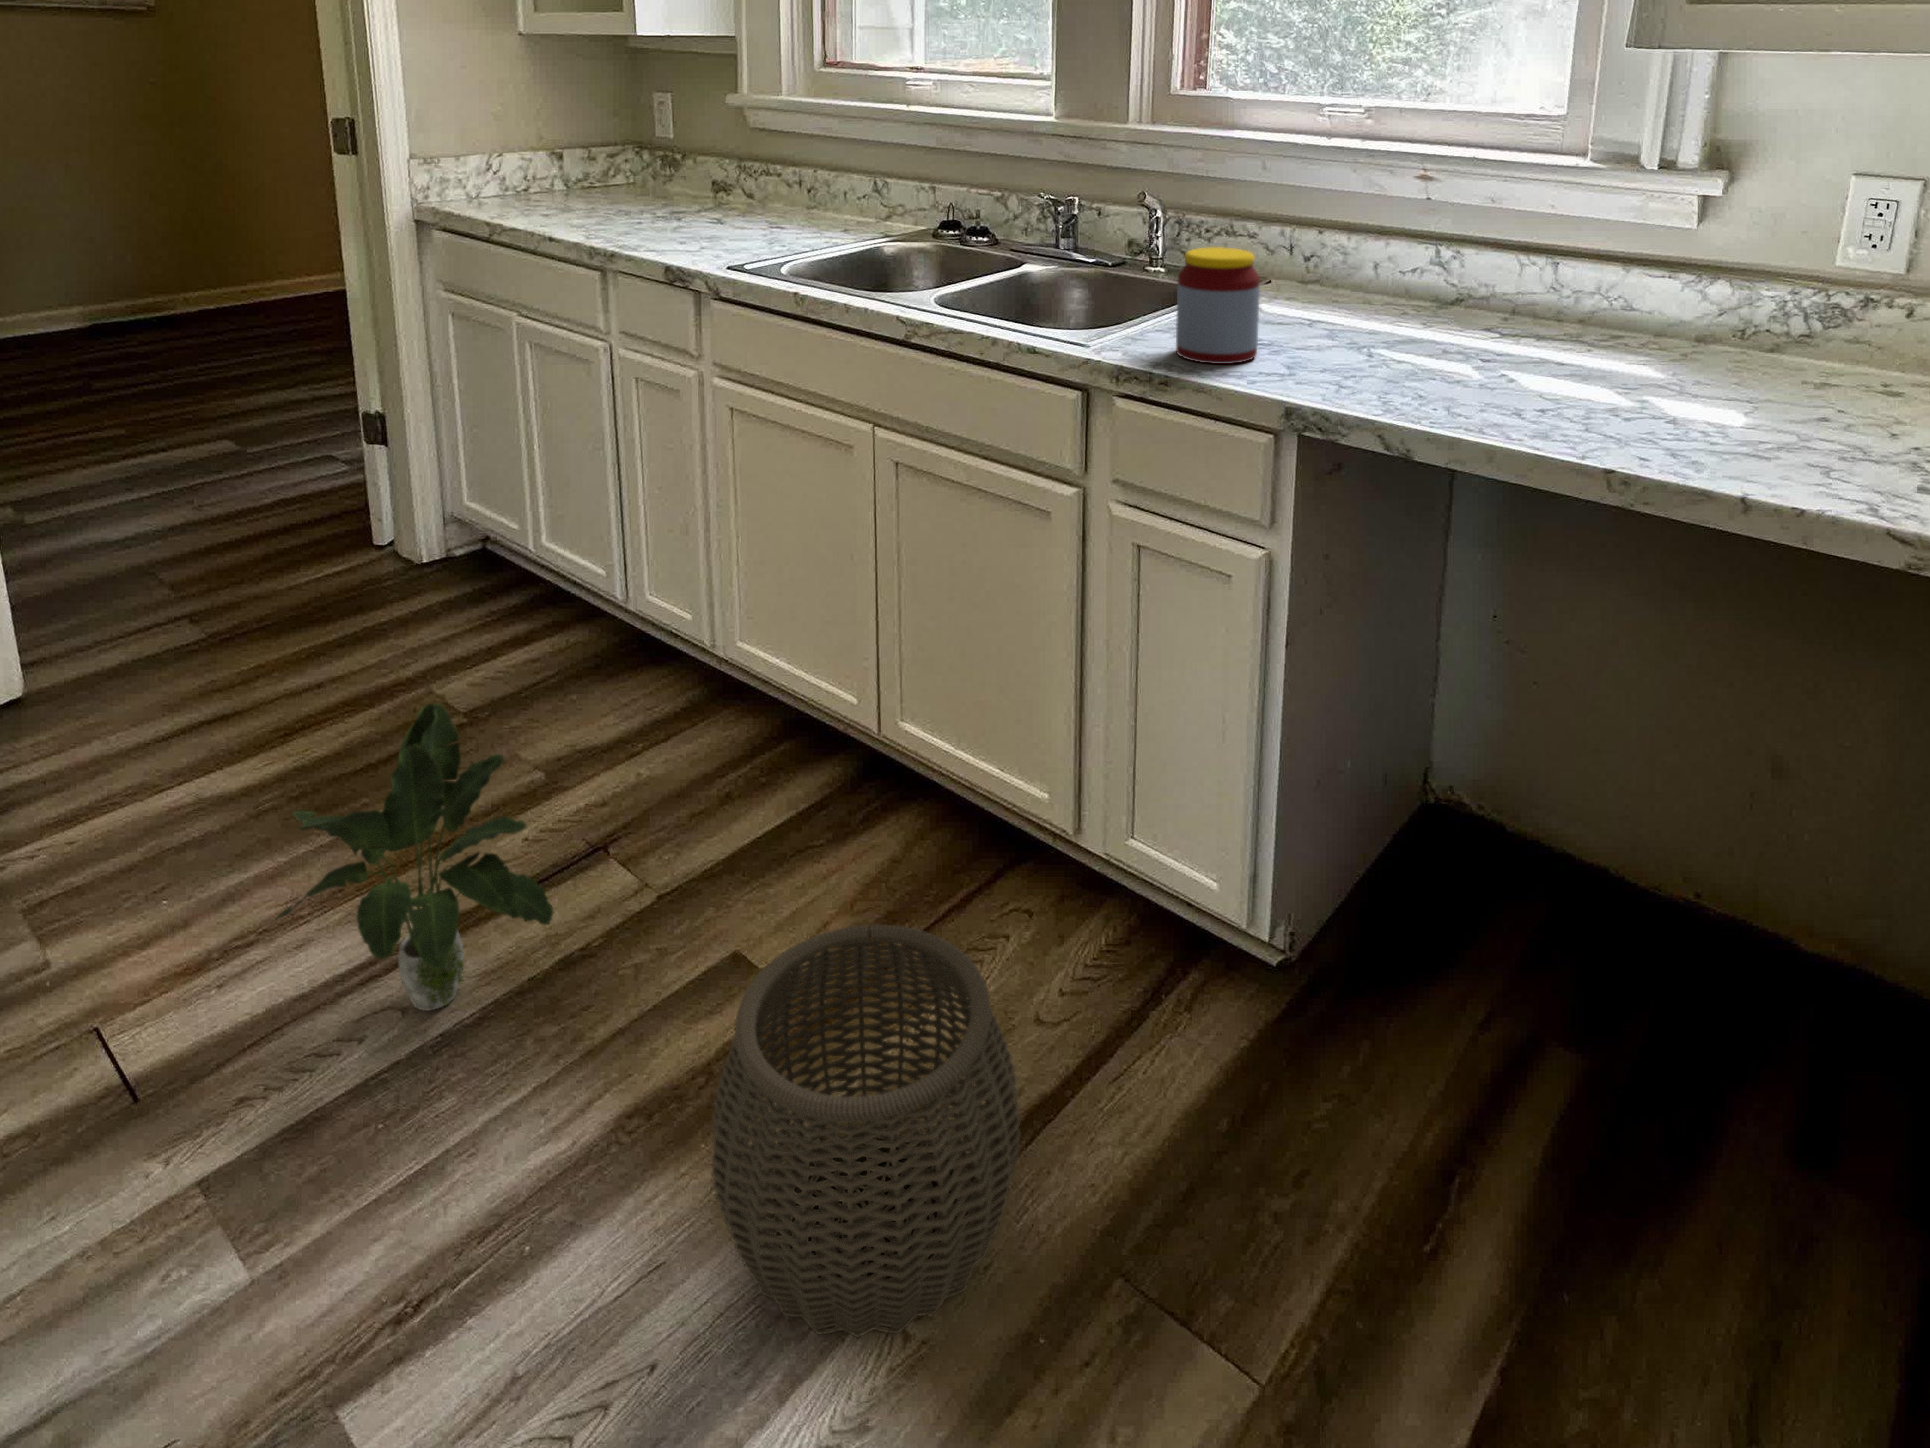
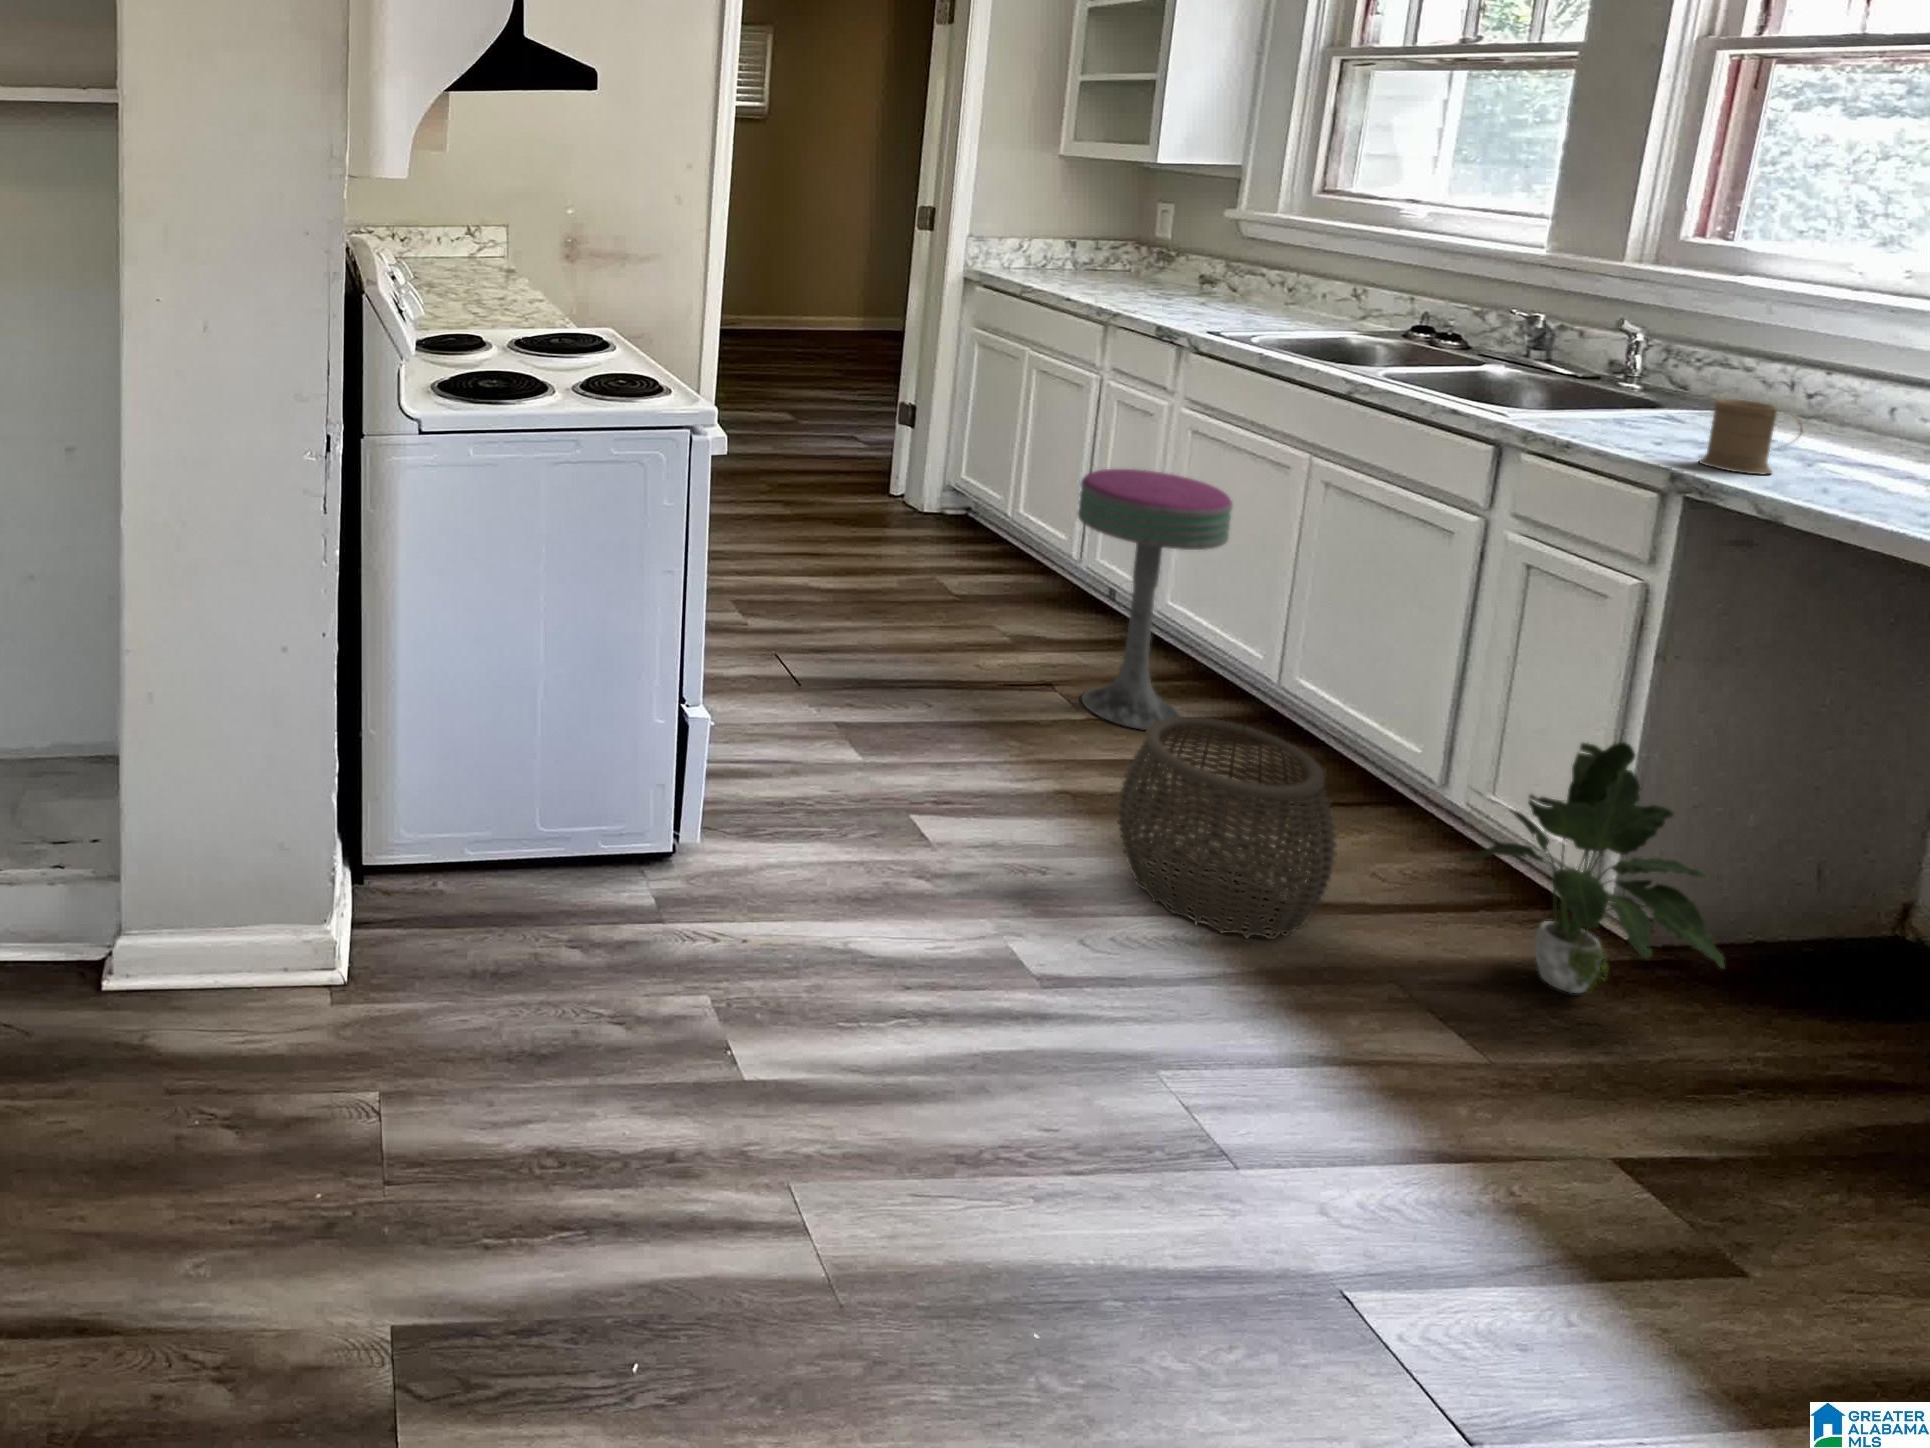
jar: present [1176,247,1260,364] -> none [1593,355,1688,446]
mug: none [1295,293,1389,391] -> present [1699,399,1803,475]
bar stool: none [591,488,797,880] -> present [1078,469,1233,730]
potted plant: present [275,703,553,1011] -> present [1461,742,1724,994]

